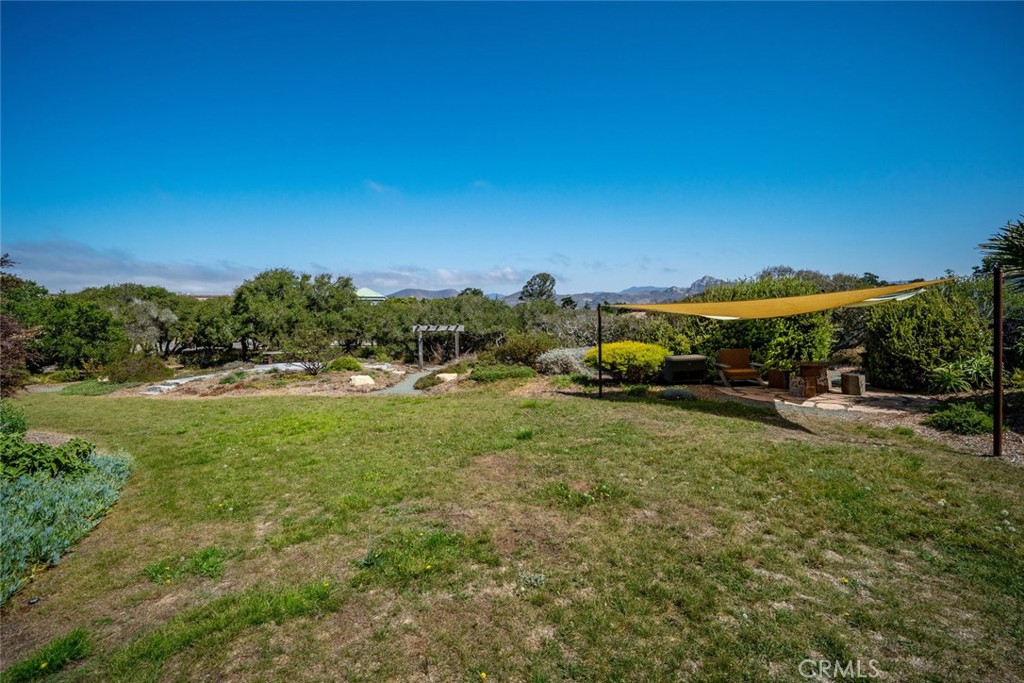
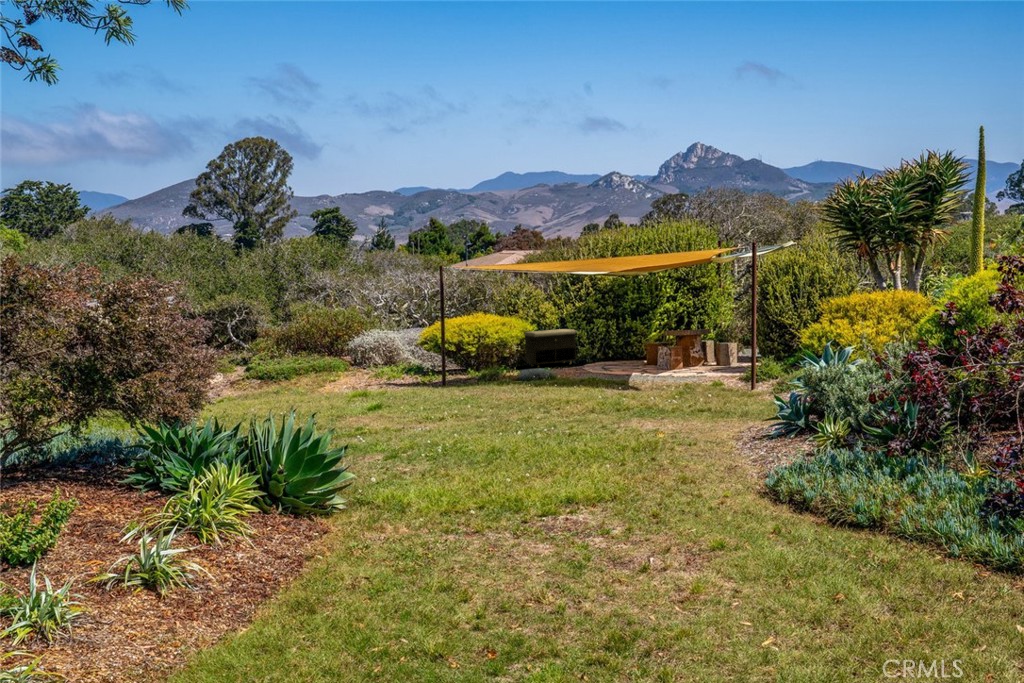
lounge chair: present [713,348,765,387] -> none [584,319,644,367]

